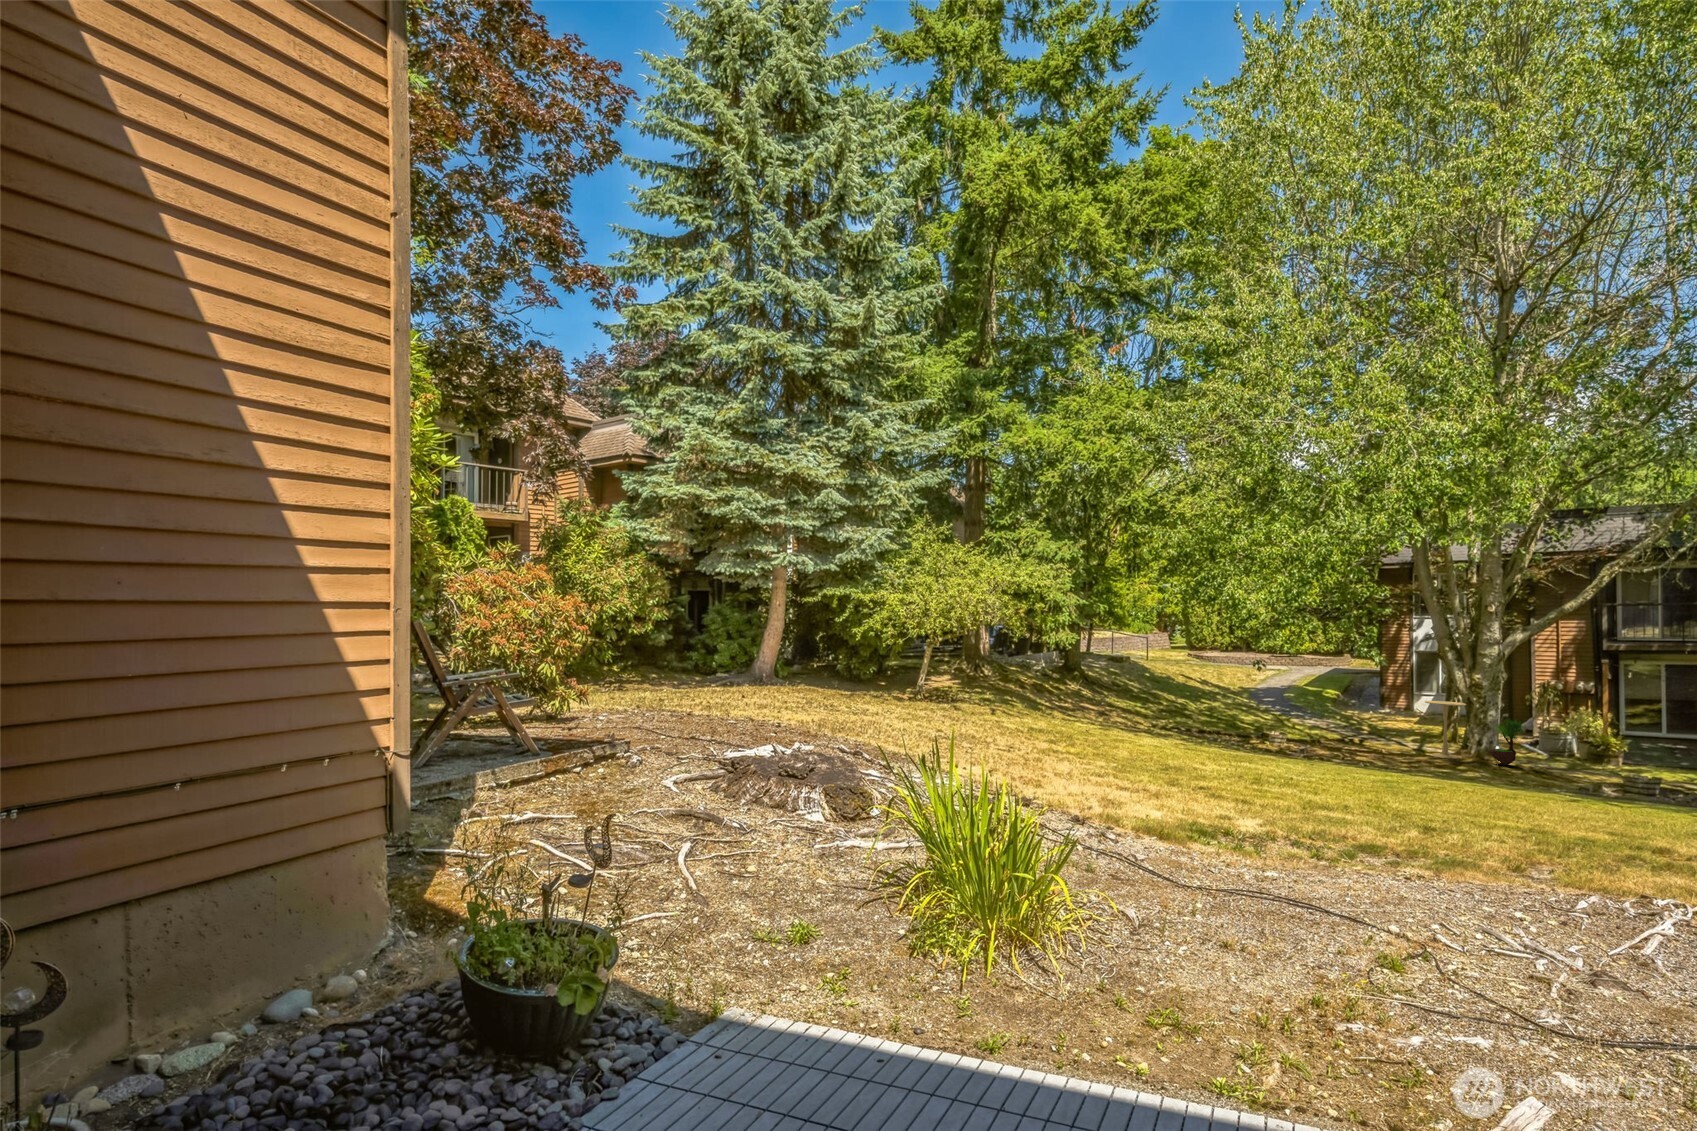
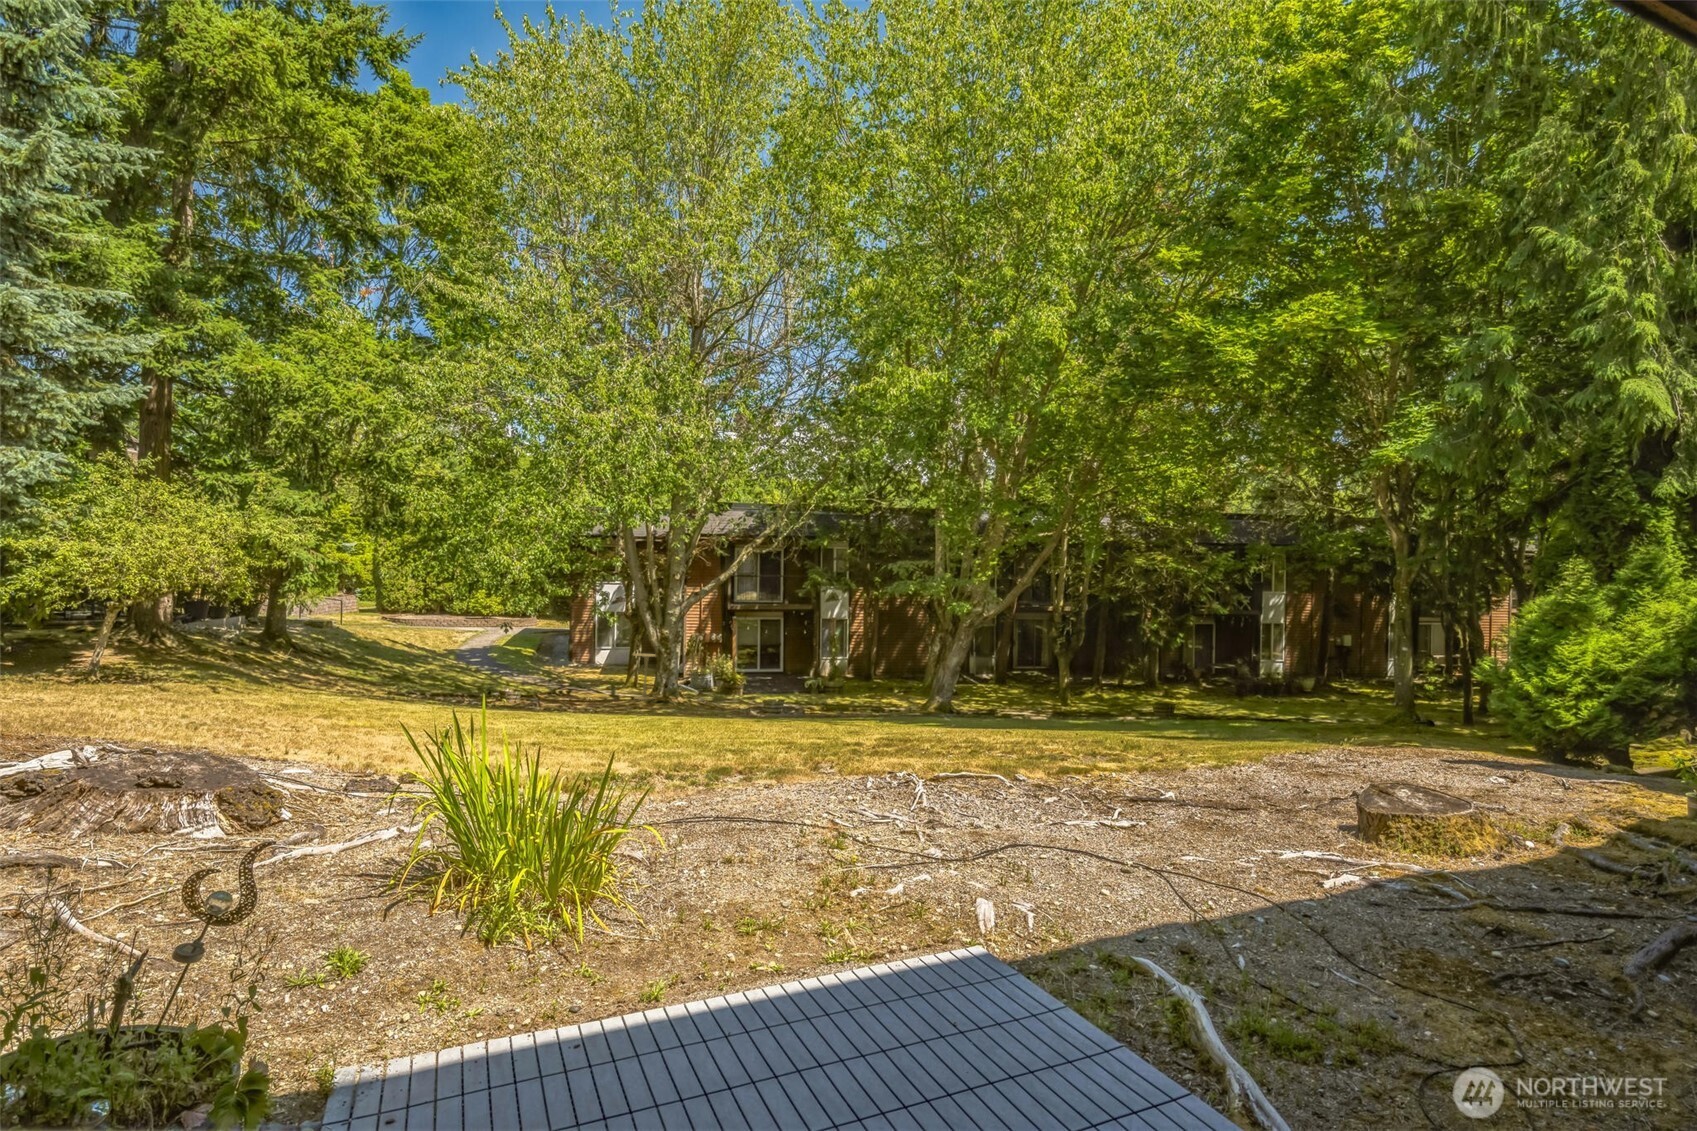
potted tree: present [1490,721,1523,765] -> none [675,663,699,701]

